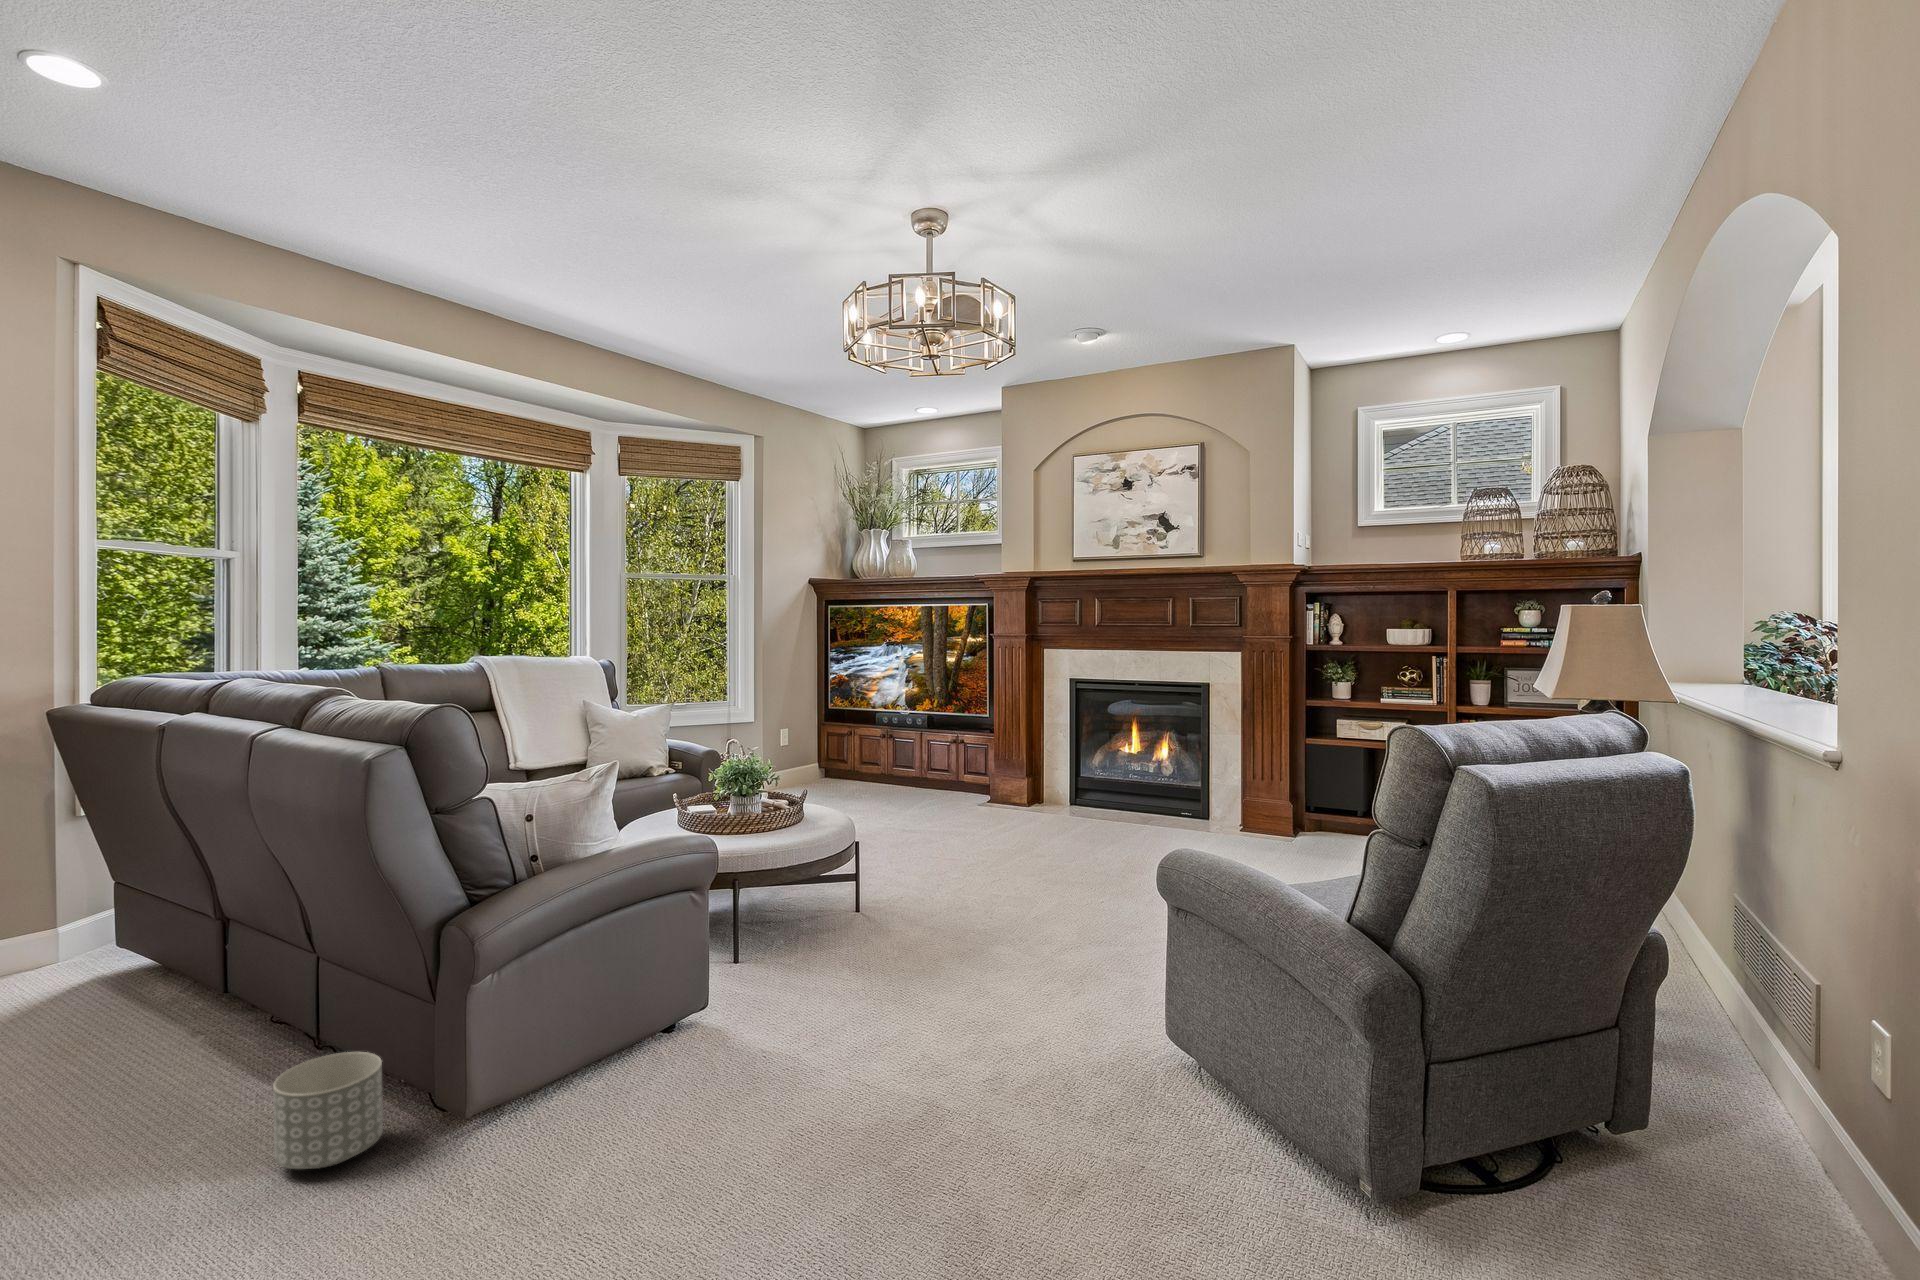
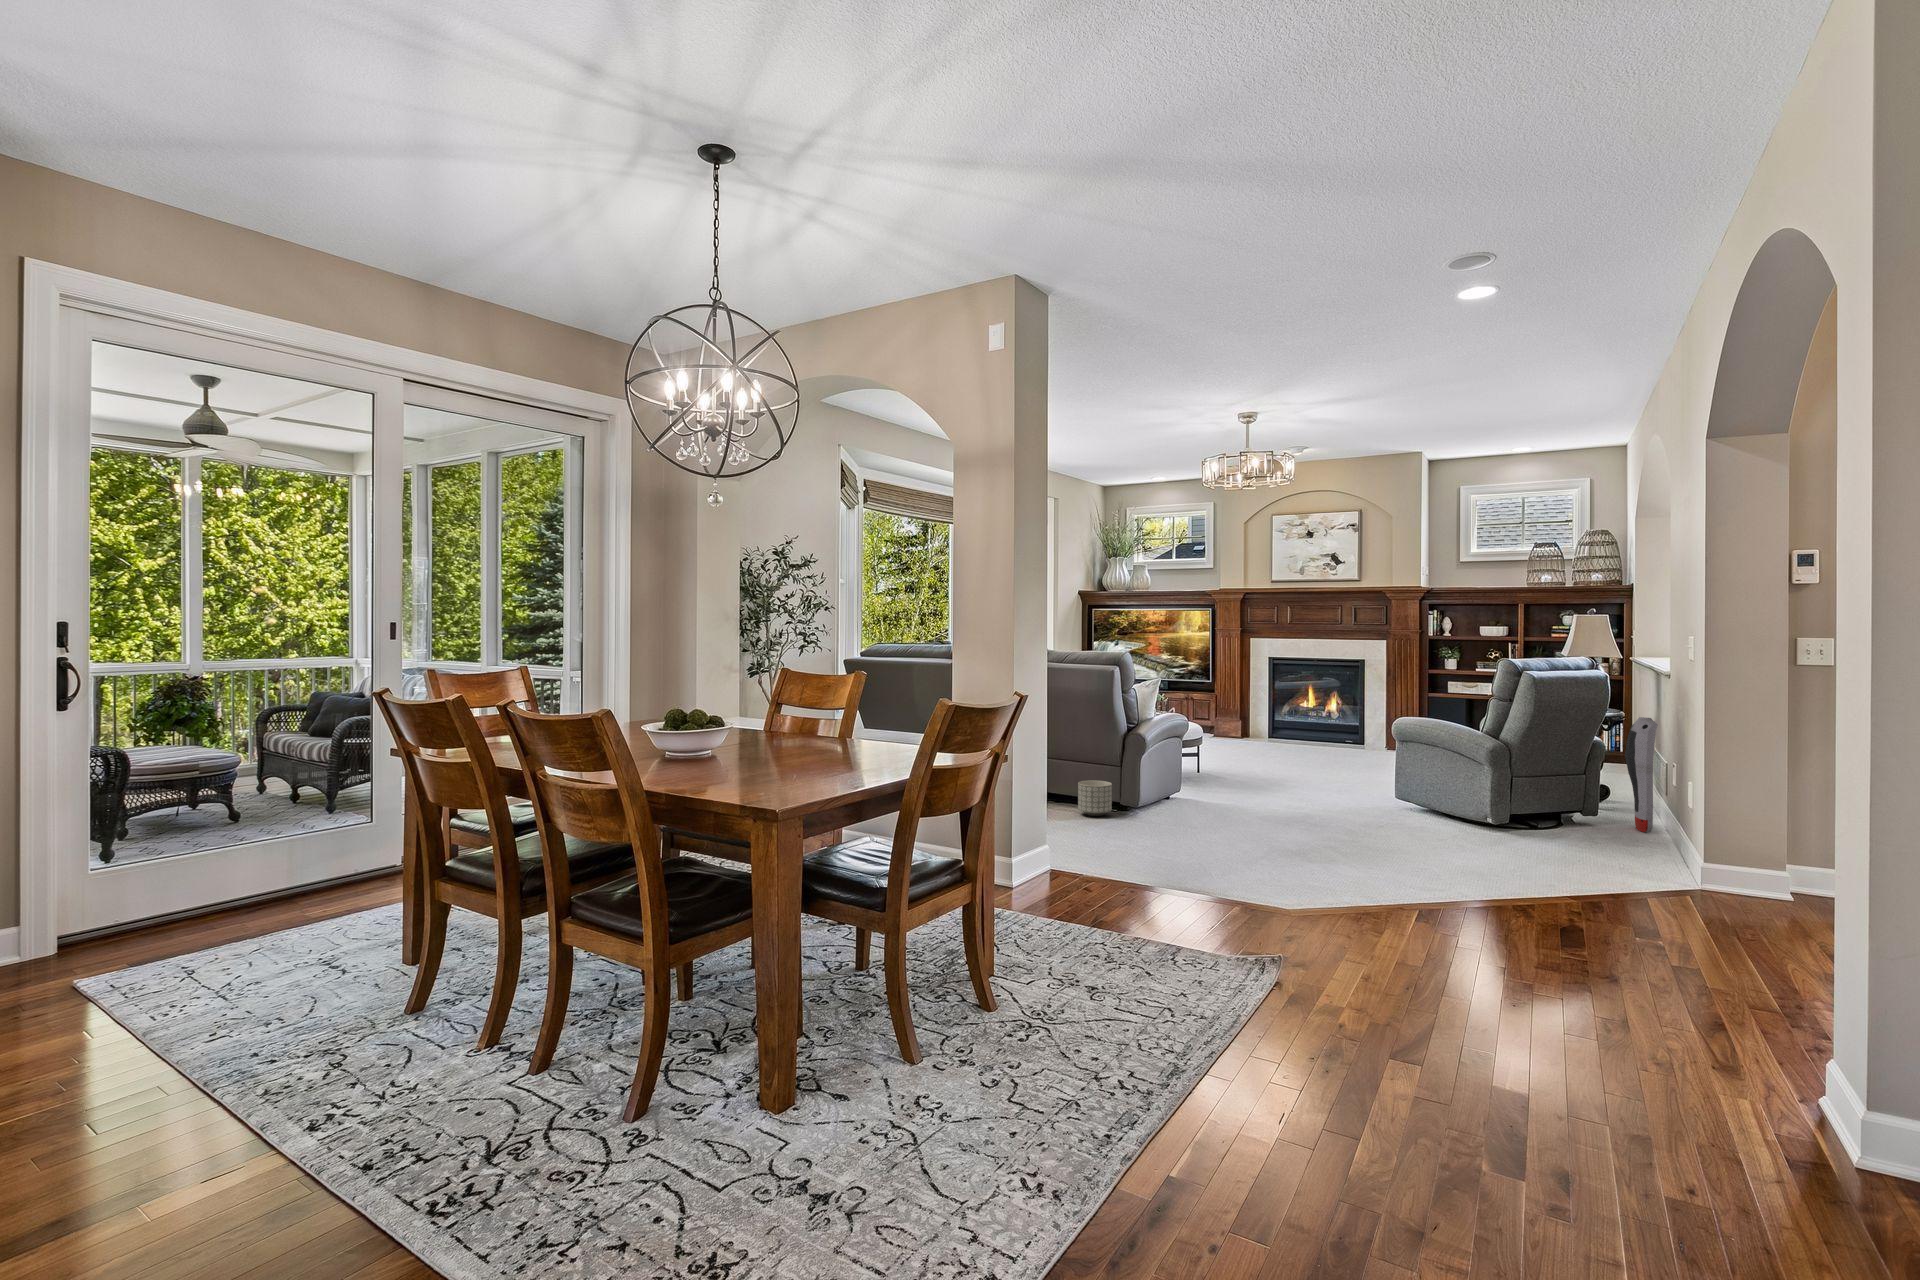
air purifier: none [1725,880,1833,1221] -> present [1625,717,1658,832]

